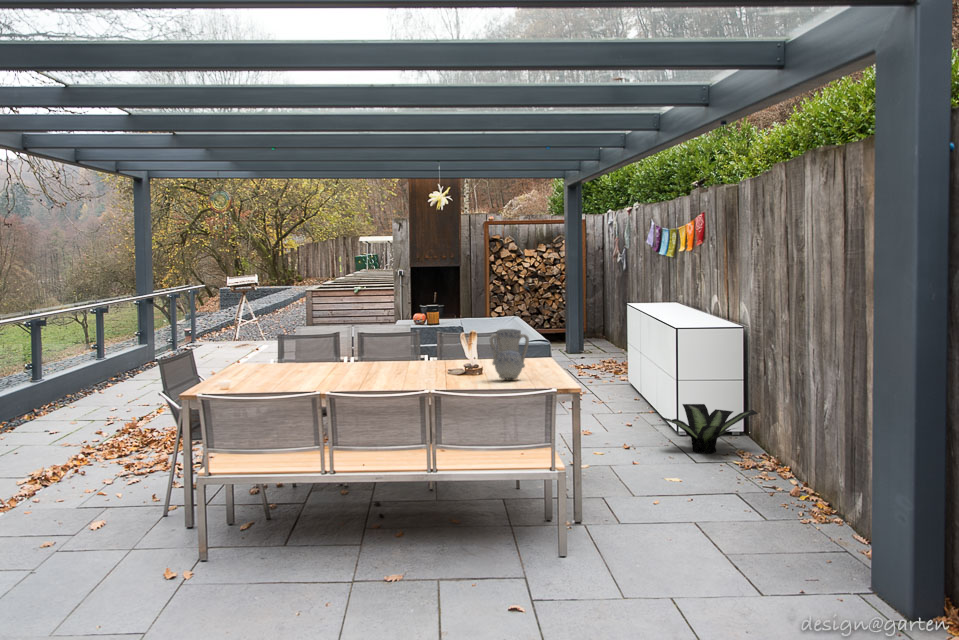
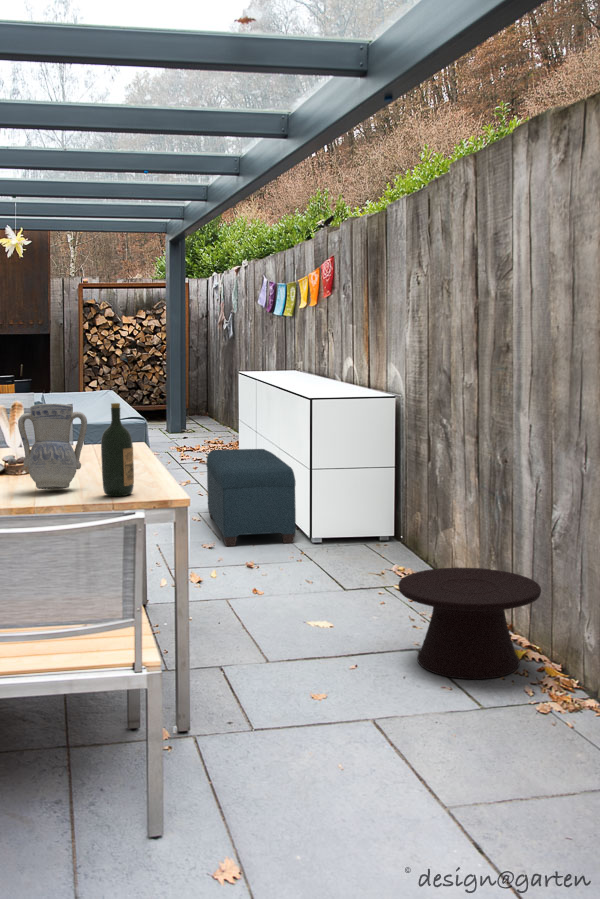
wine bottle: none [539,329,557,383] -> present [101,403,134,496]
bench: none [598,364,664,434] -> present [206,449,296,546]
potted plant: present [661,404,758,454] -> none [293,503,425,574]
side table: none [723,443,819,513] -> present [398,568,541,679]

